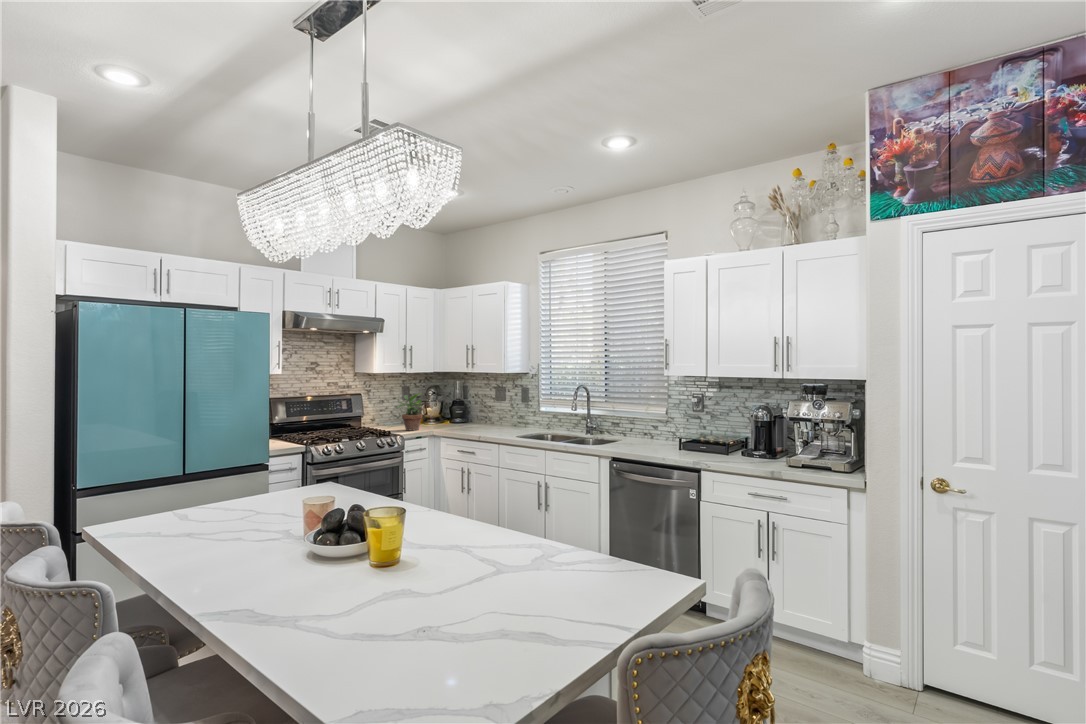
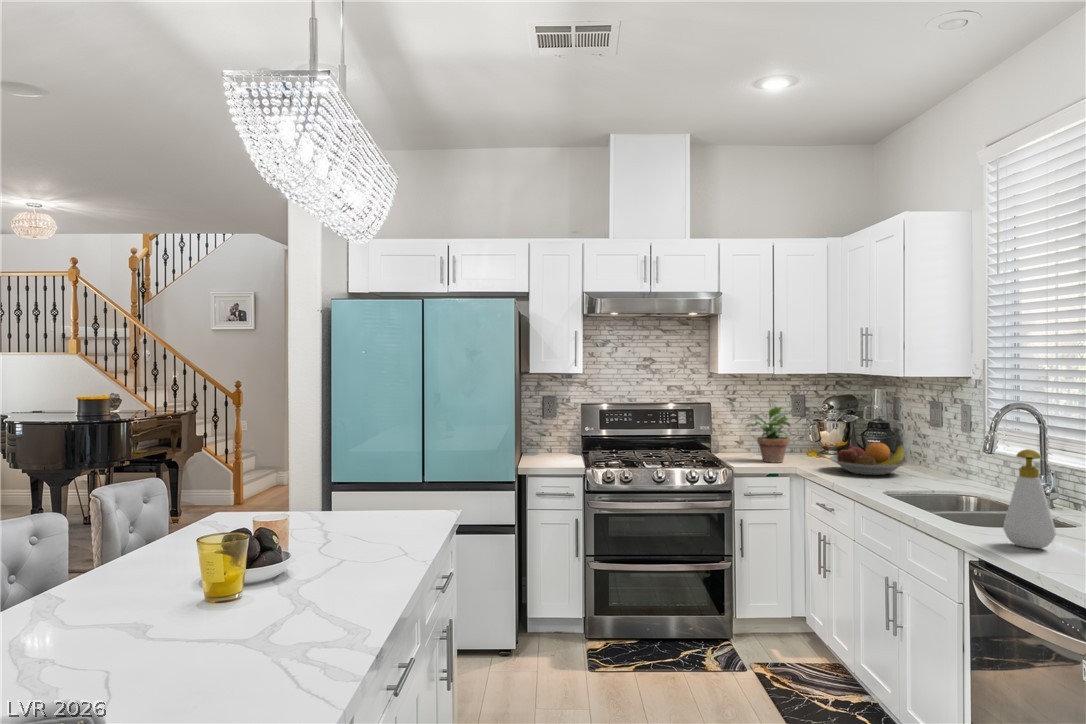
soap bottle: none [594,401,612,445] -> present [1003,449,1056,548]
fruit bowl: none [452,411,494,430] -> present [830,442,908,475]

